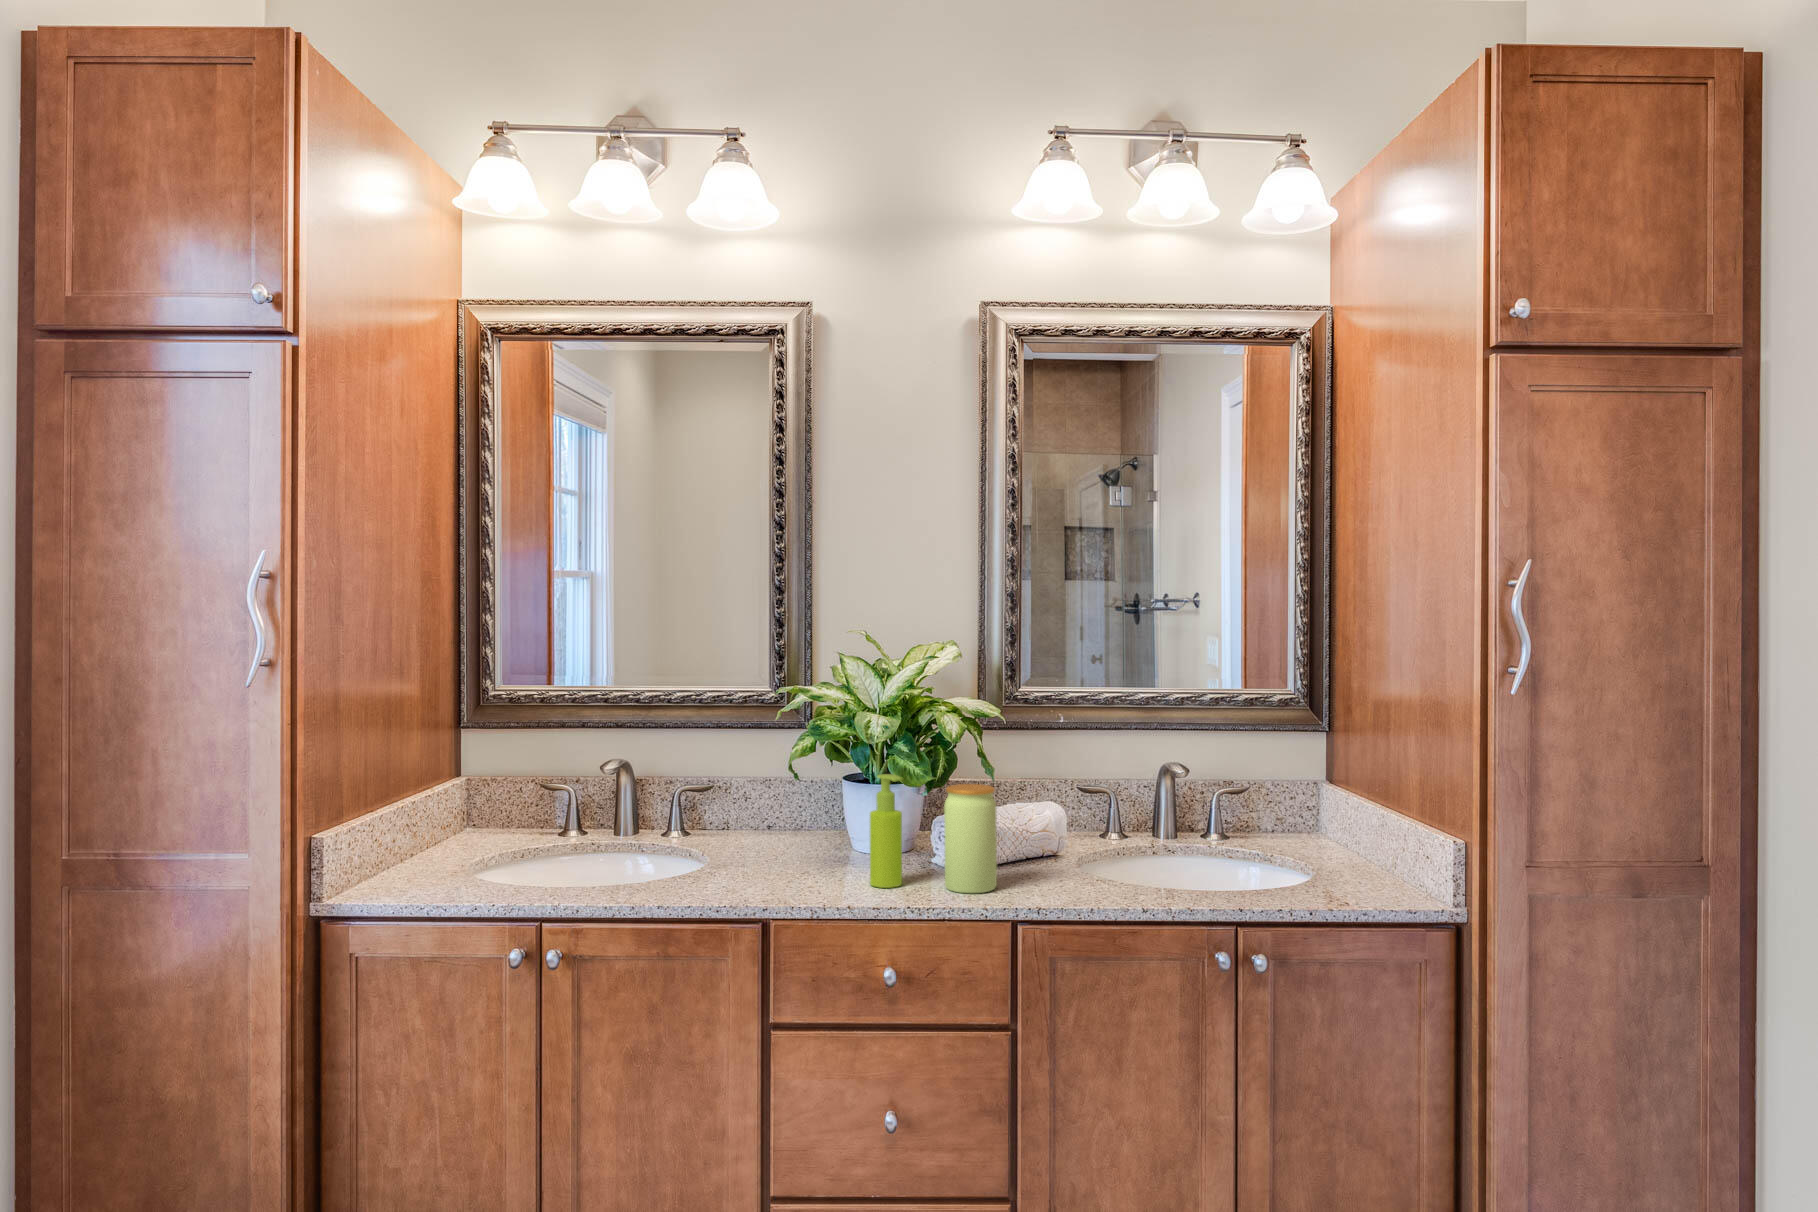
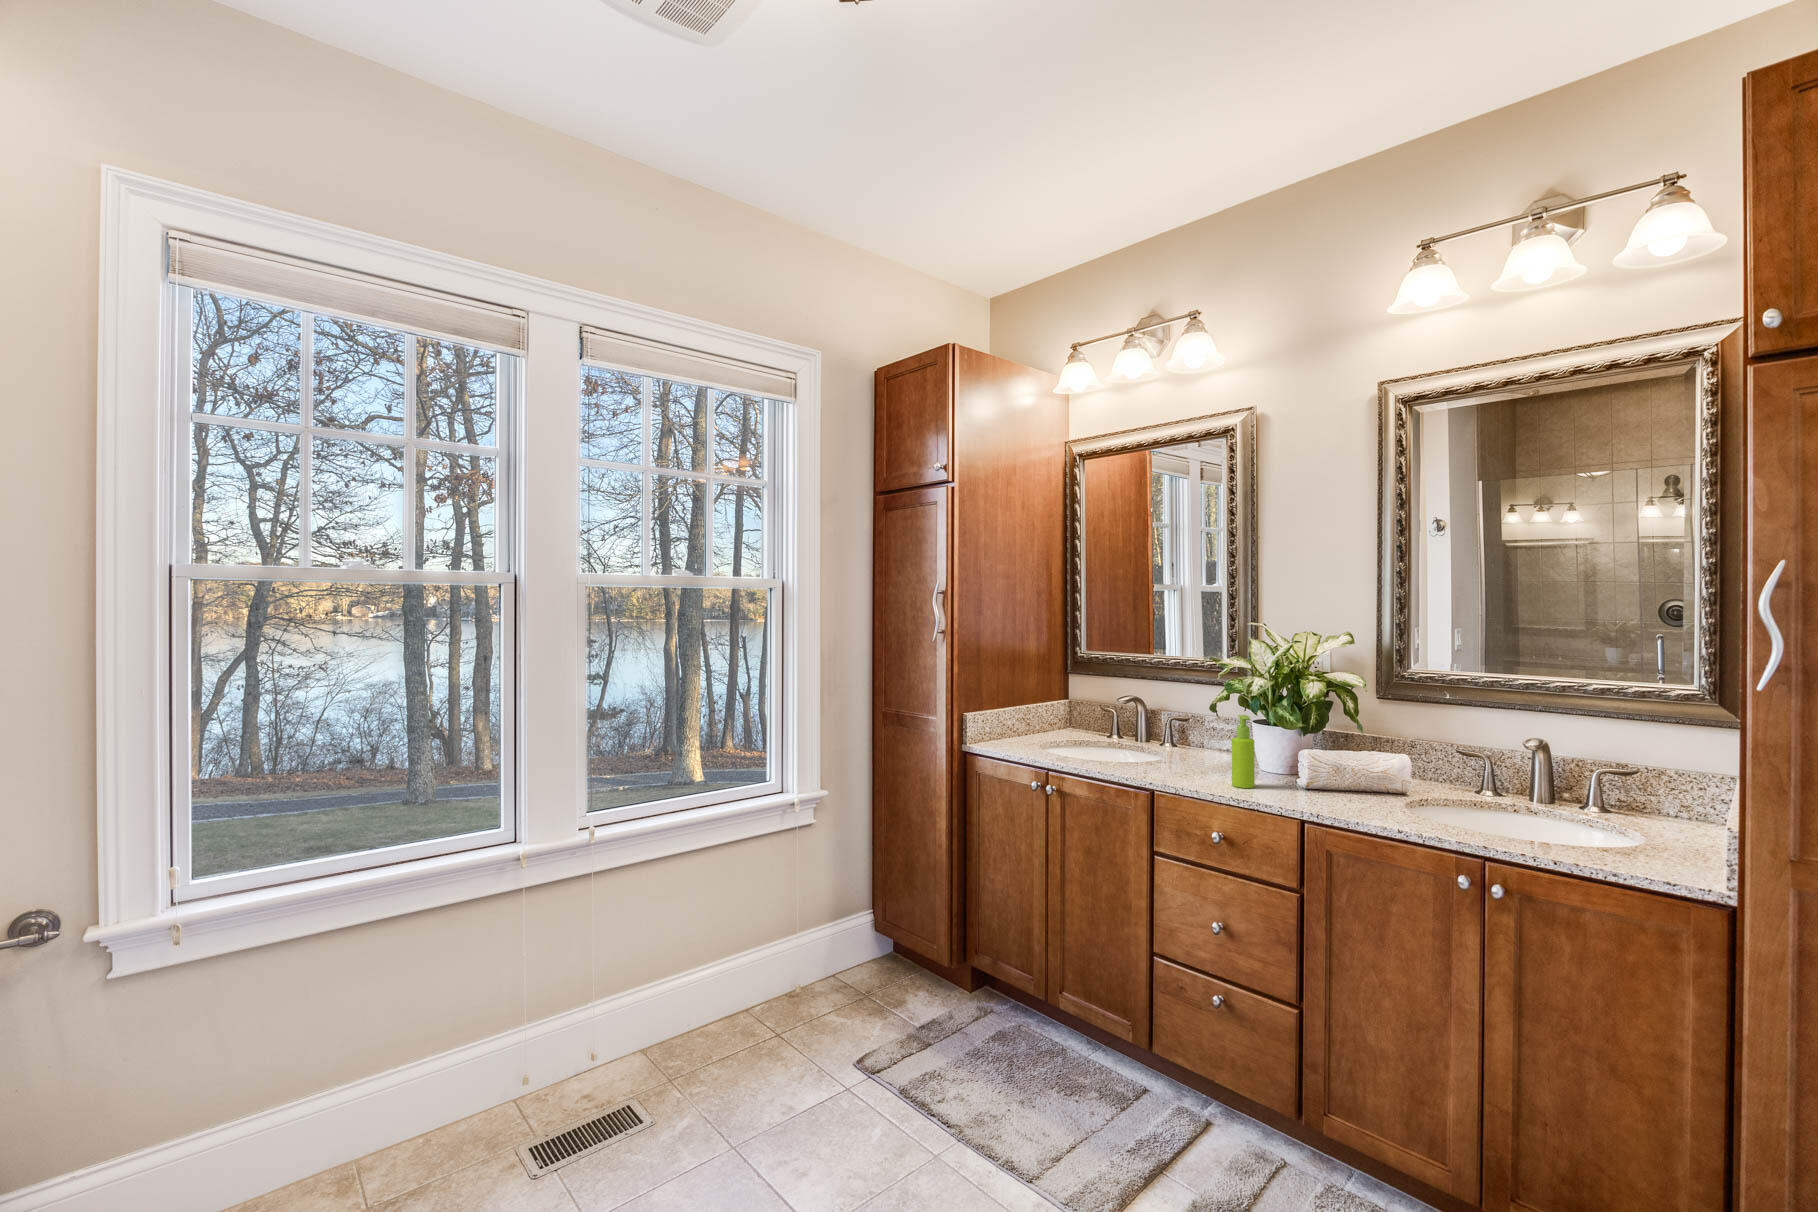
jar: present [944,784,997,893] -> none [1276,727,1315,801]

